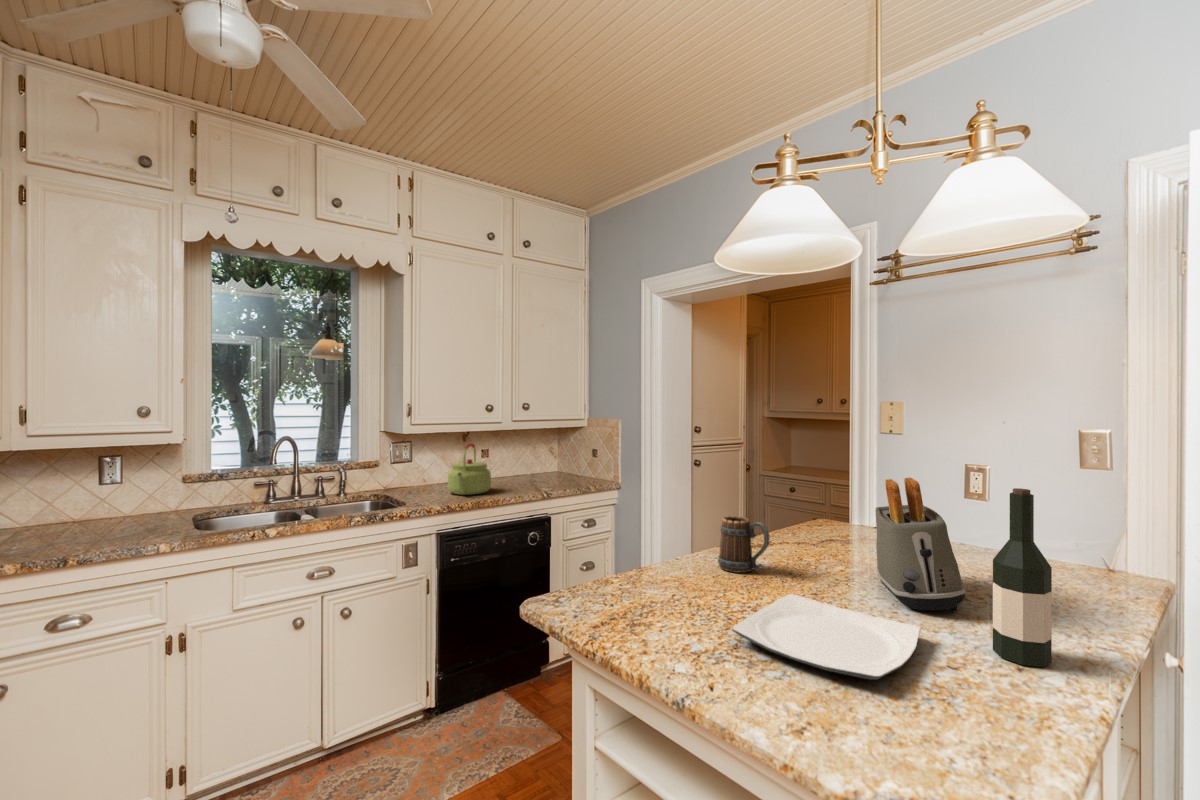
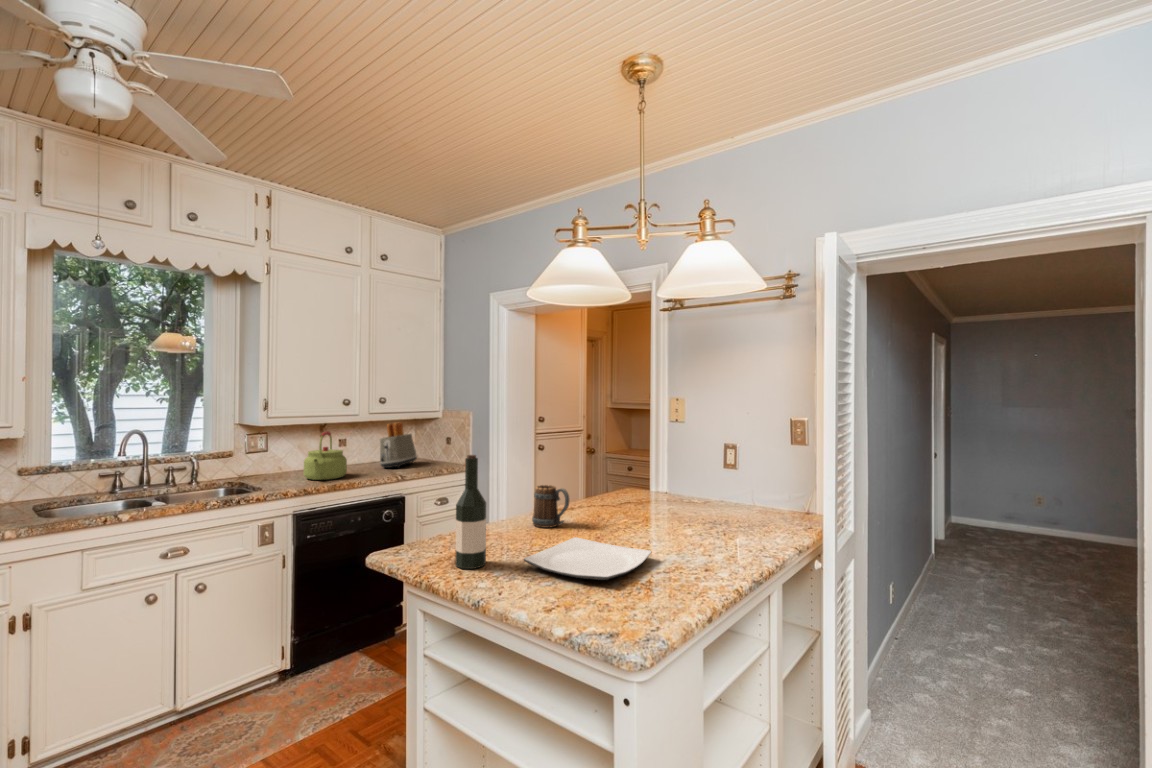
toaster: present [875,477,966,612] -> present [380,422,417,468]
wine bottle: present [993,488,1052,667] -> present [455,455,486,569]

